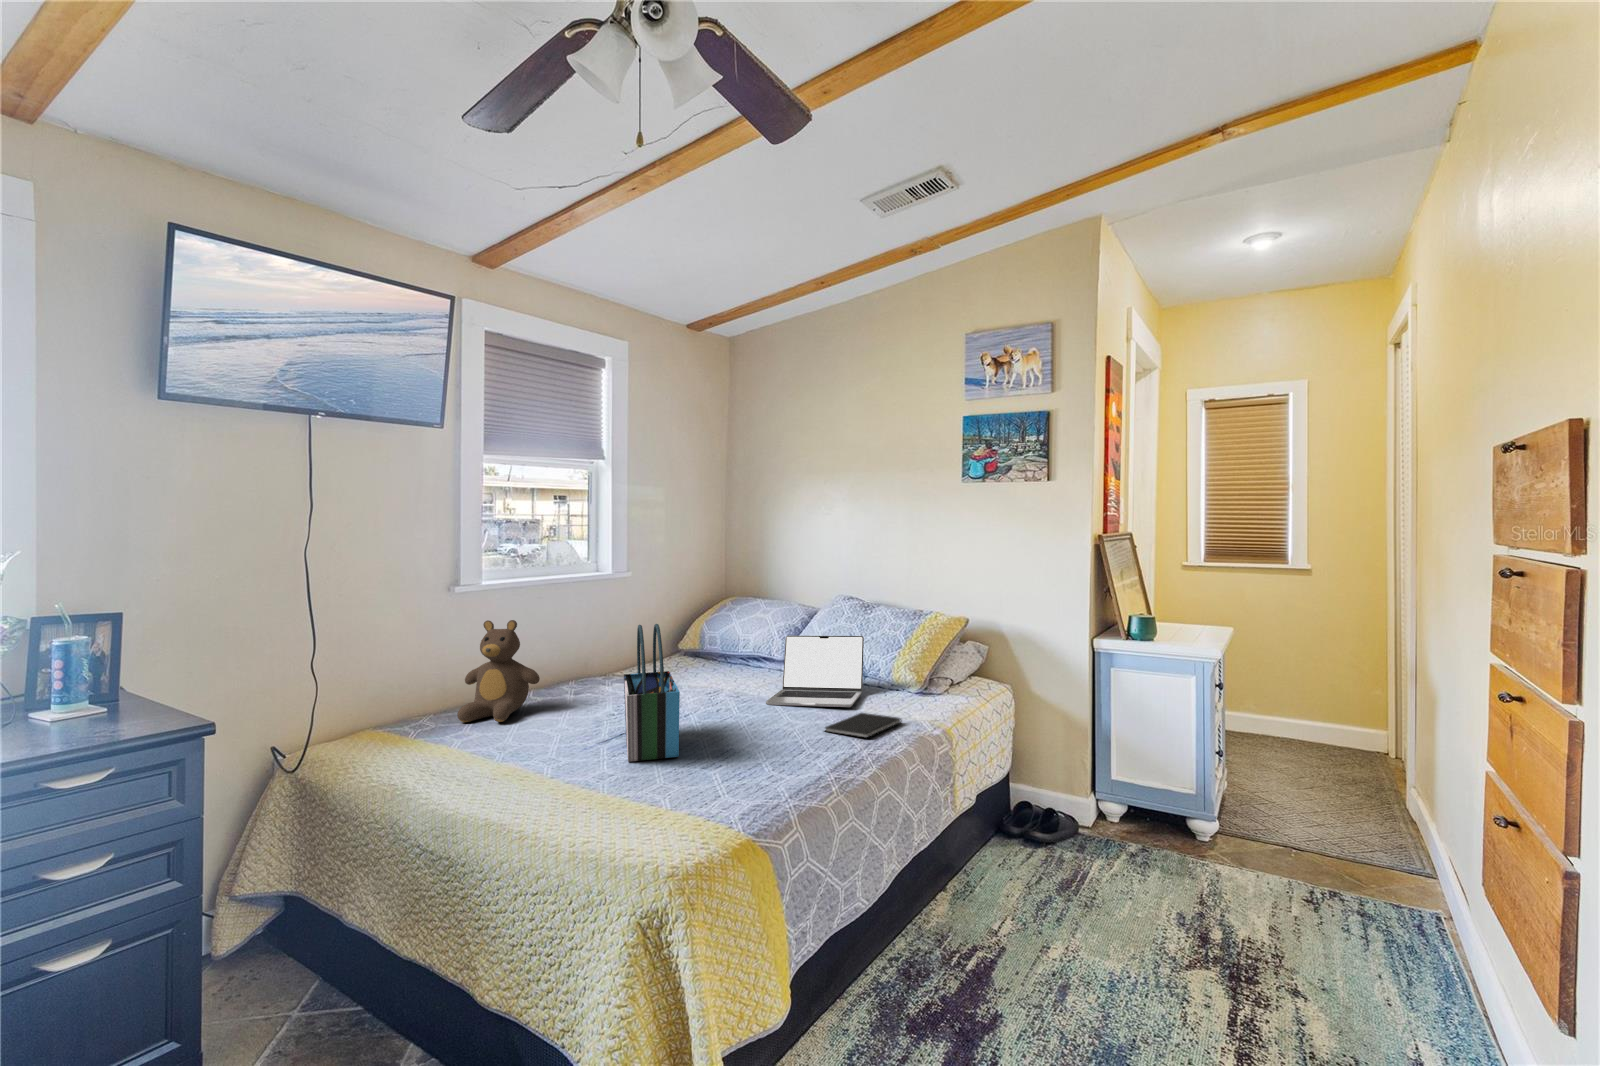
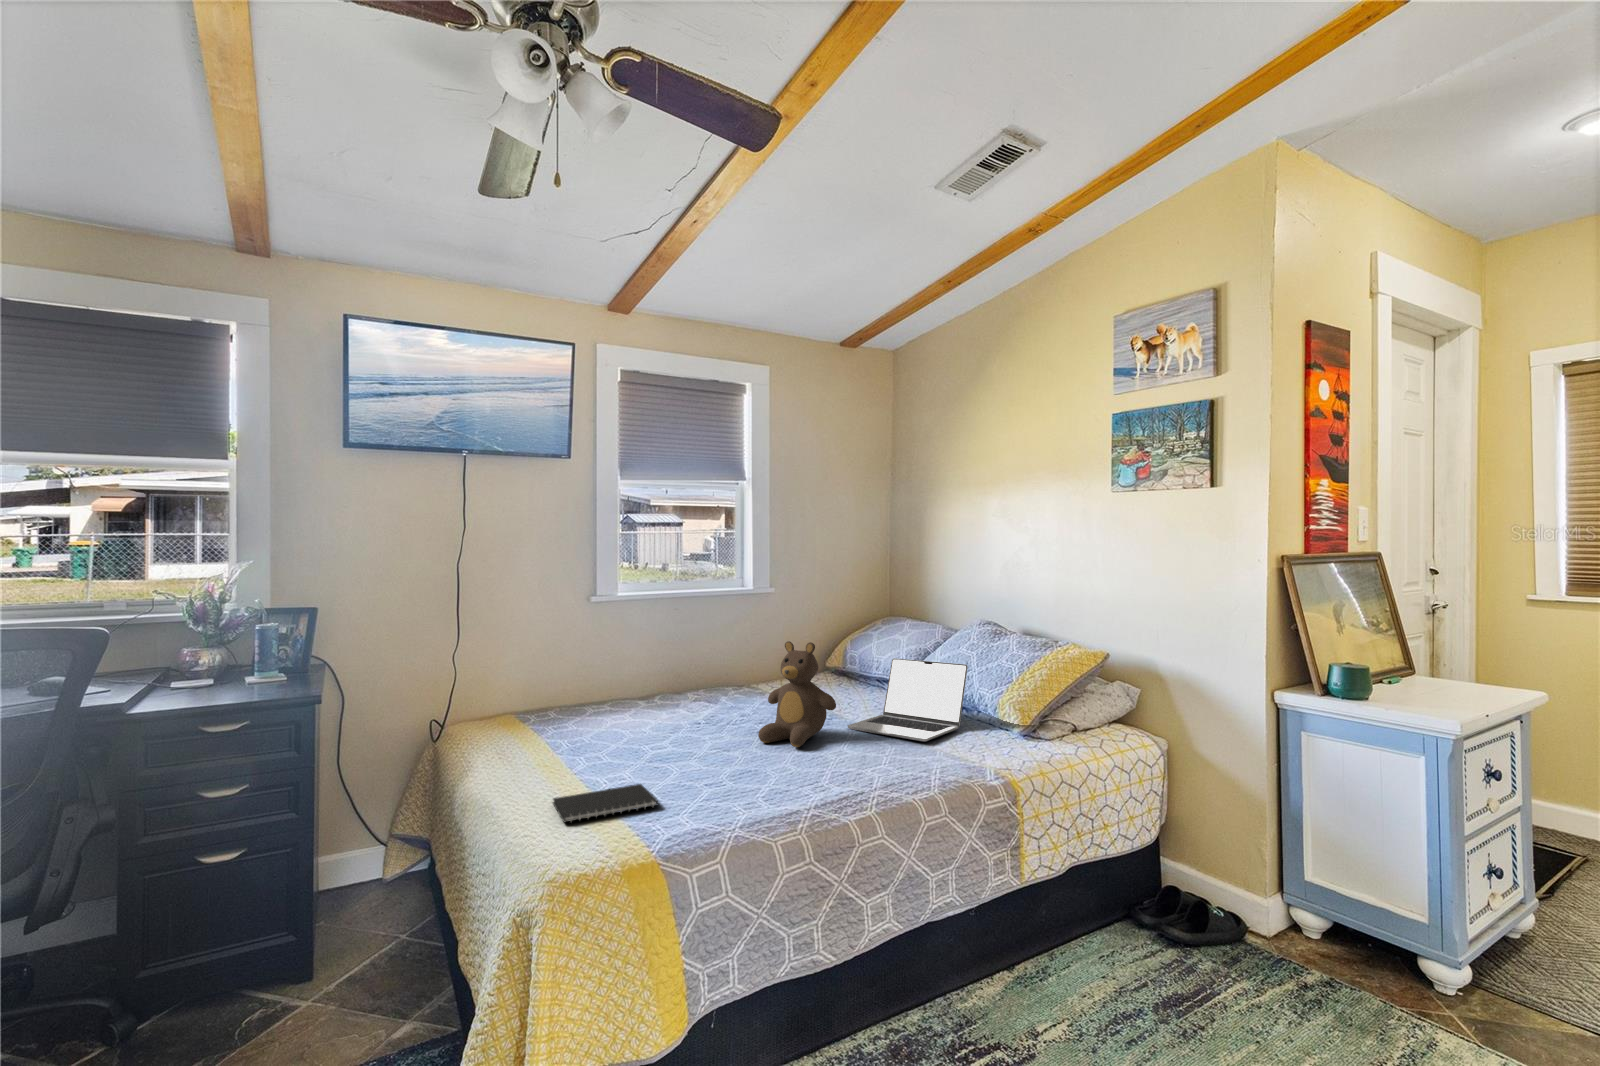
teddy bear: present [457,620,540,722] -> present [758,641,836,747]
tote bag: present [624,624,680,762] -> none [640,638,723,769]
notebook: present [825,713,902,738] -> present [553,784,658,822]

